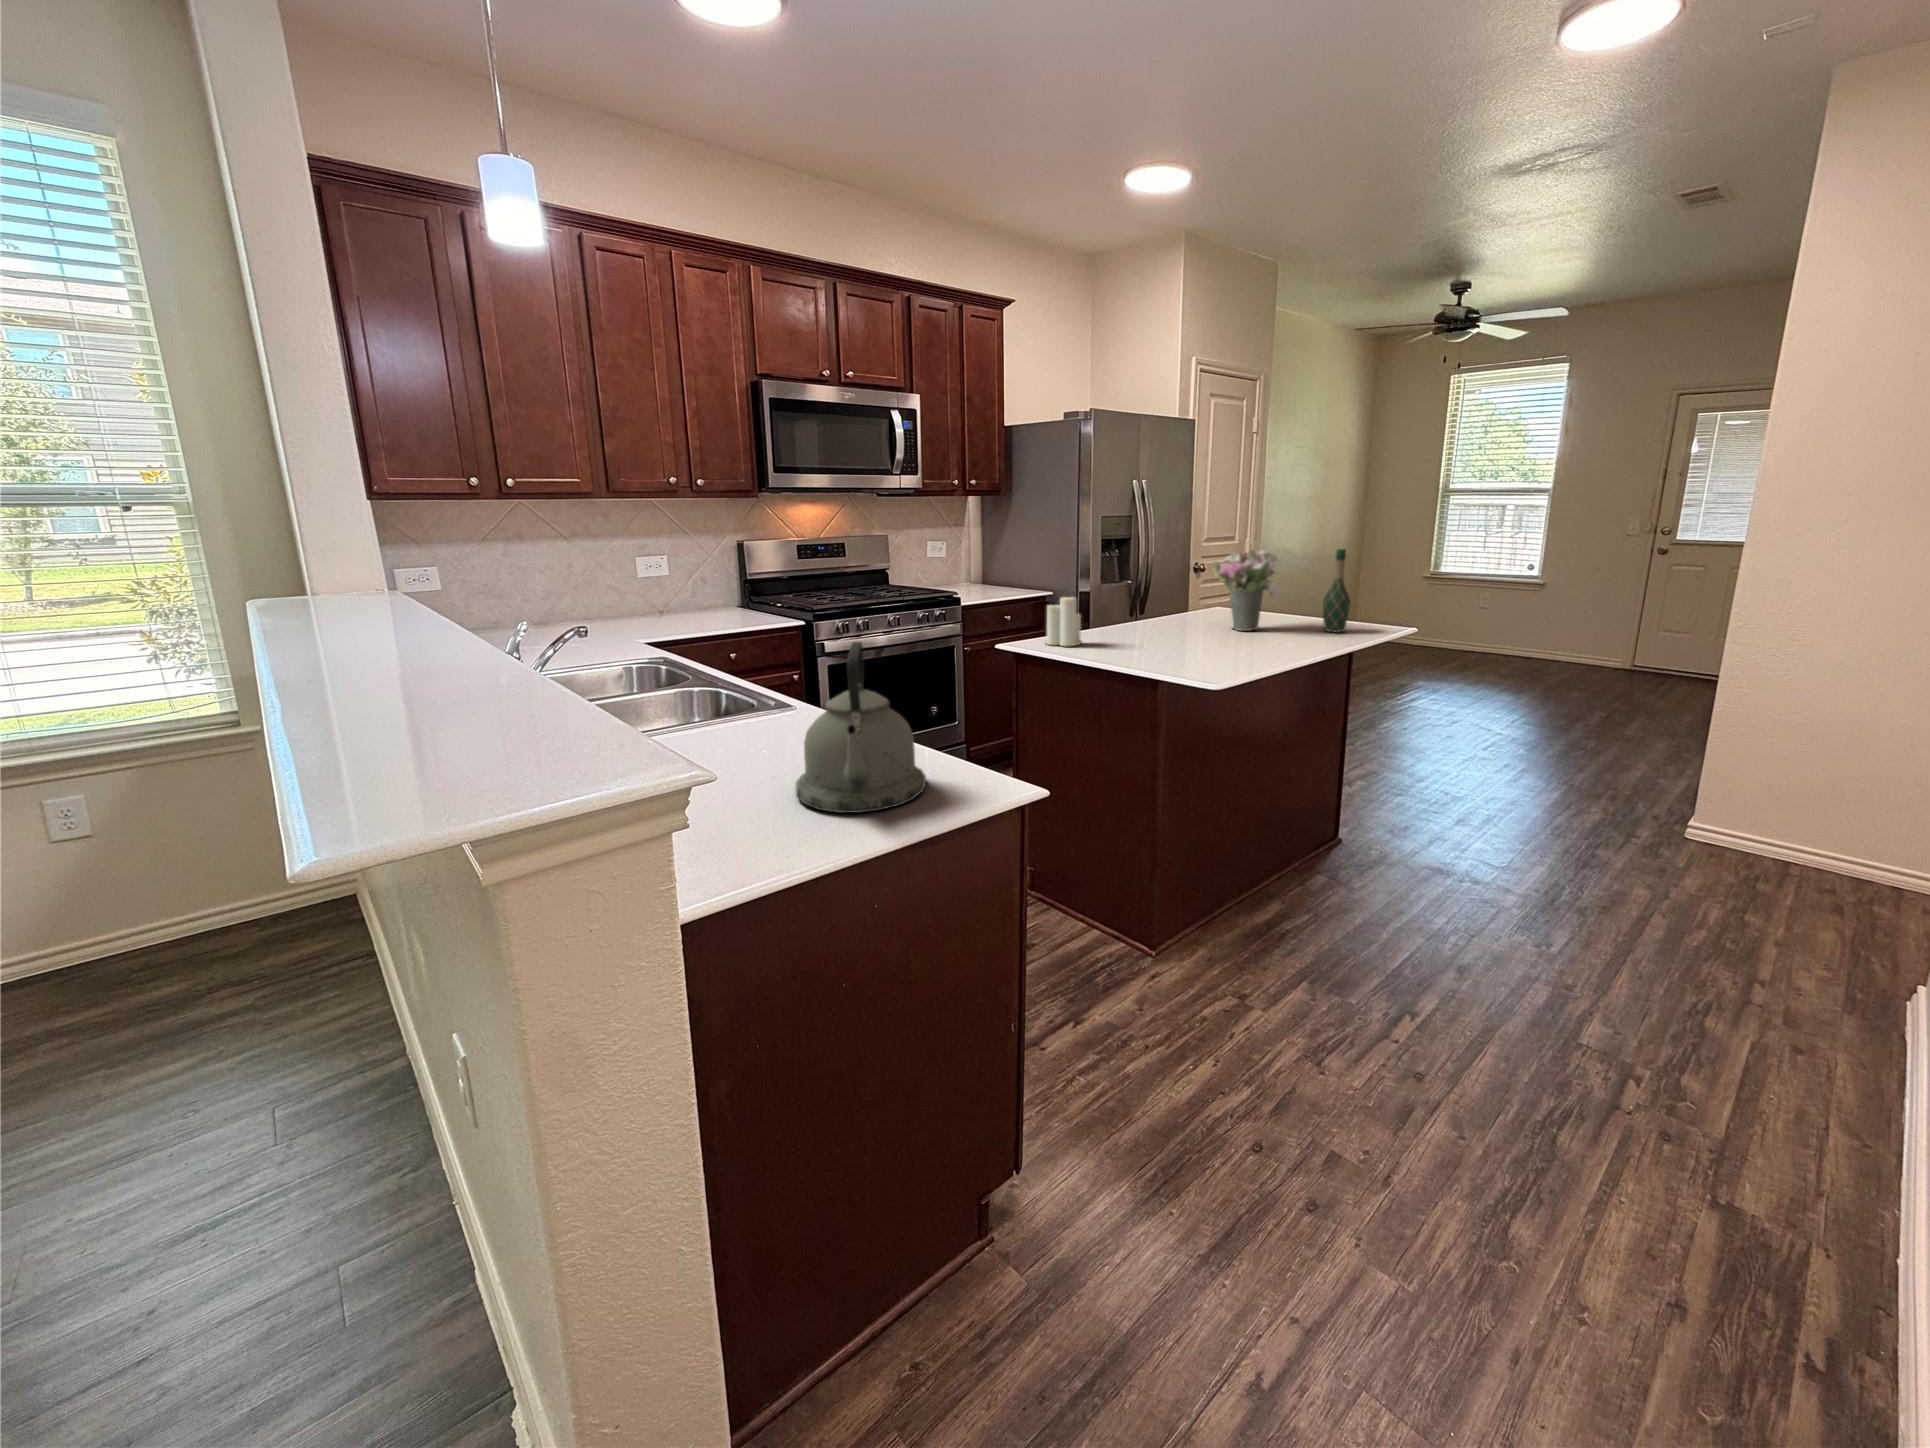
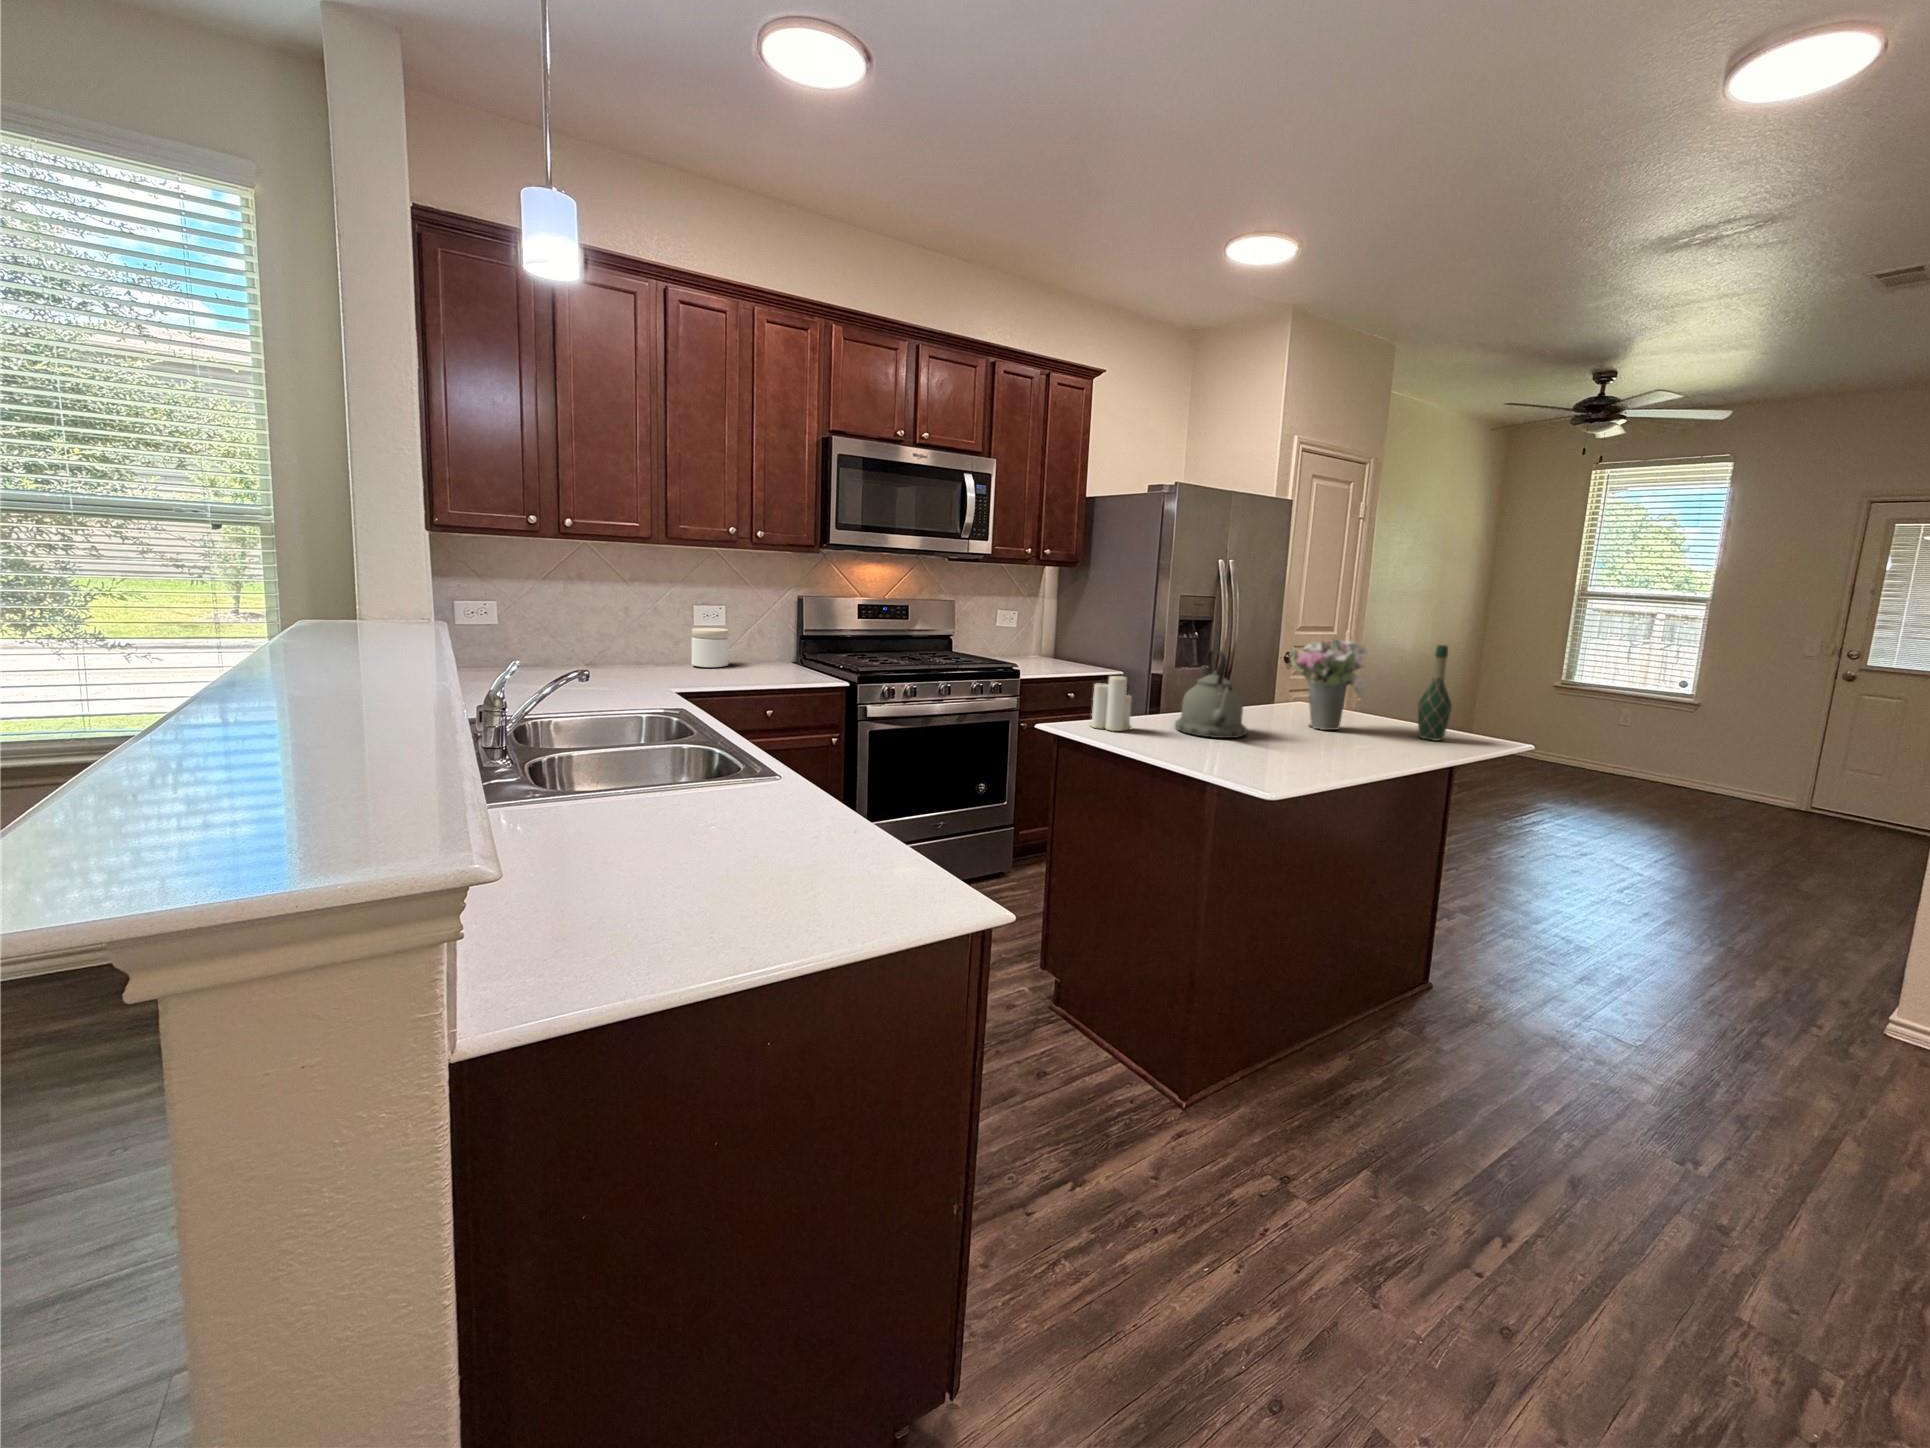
jar: none [637,579,677,618] -> present [692,628,729,667]
kettle: present [796,642,926,813] -> present [1175,650,1247,738]

